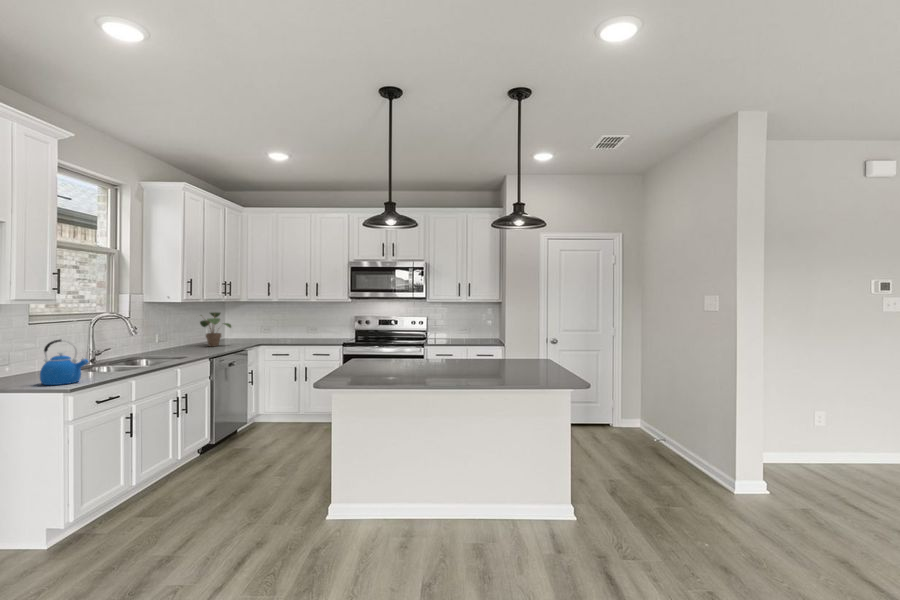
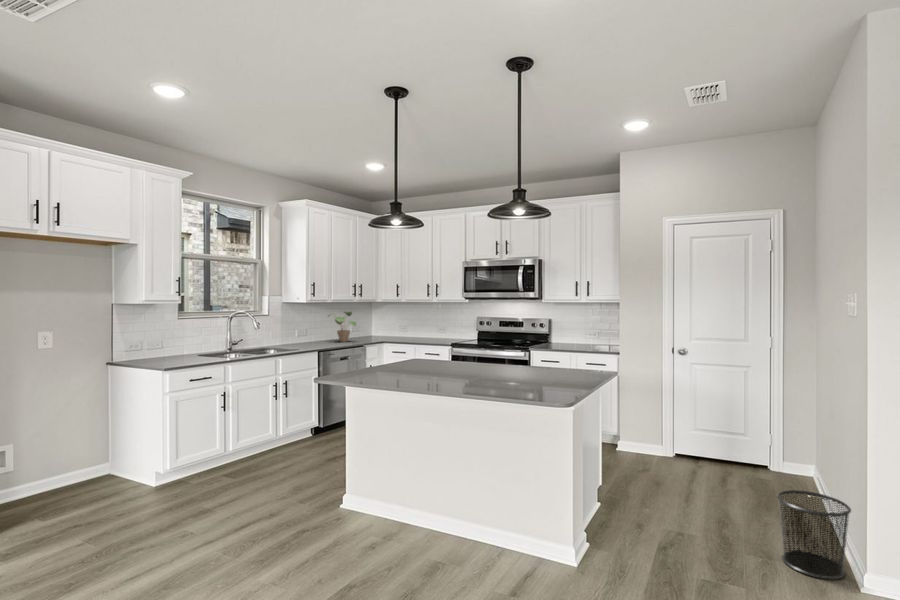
kettle: present [40,339,89,385] -> none [161,330,191,364]
waste bin: none [670,432,716,488] -> present [777,490,851,579]

